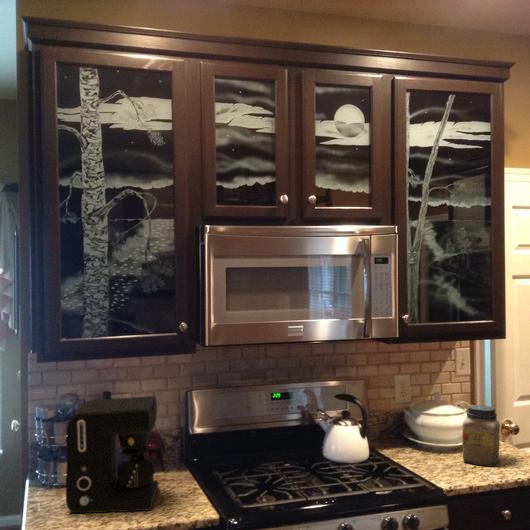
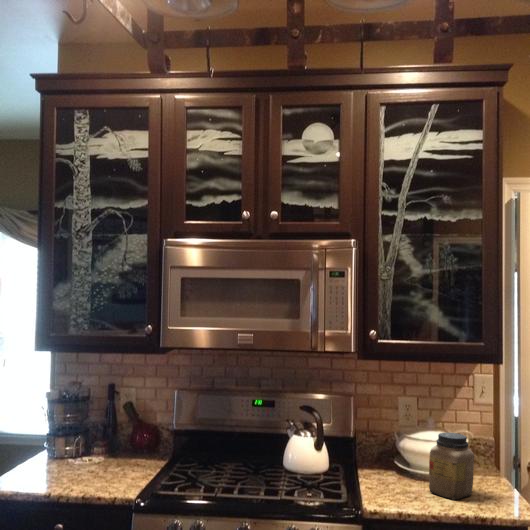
coffee maker: present [66,396,165,513] -> none [36,388,126,486]

